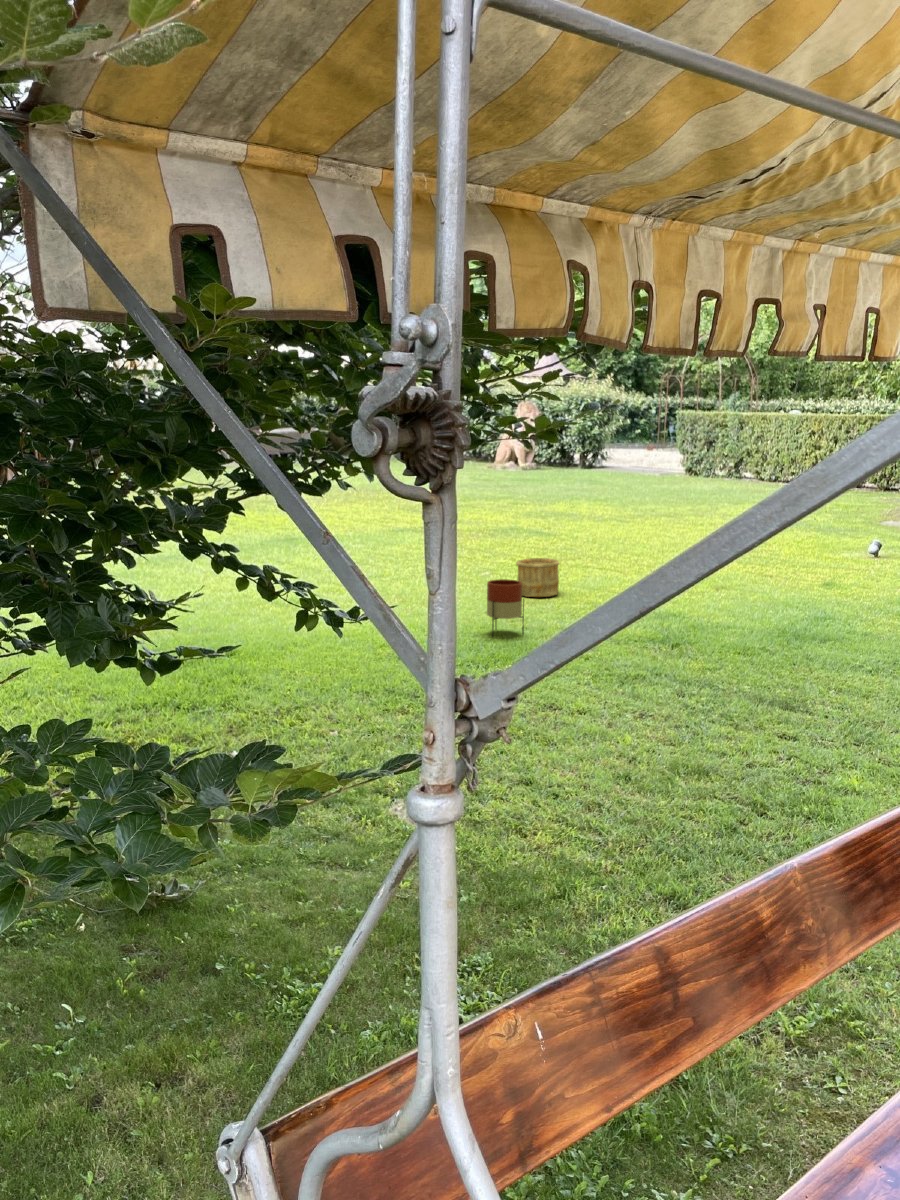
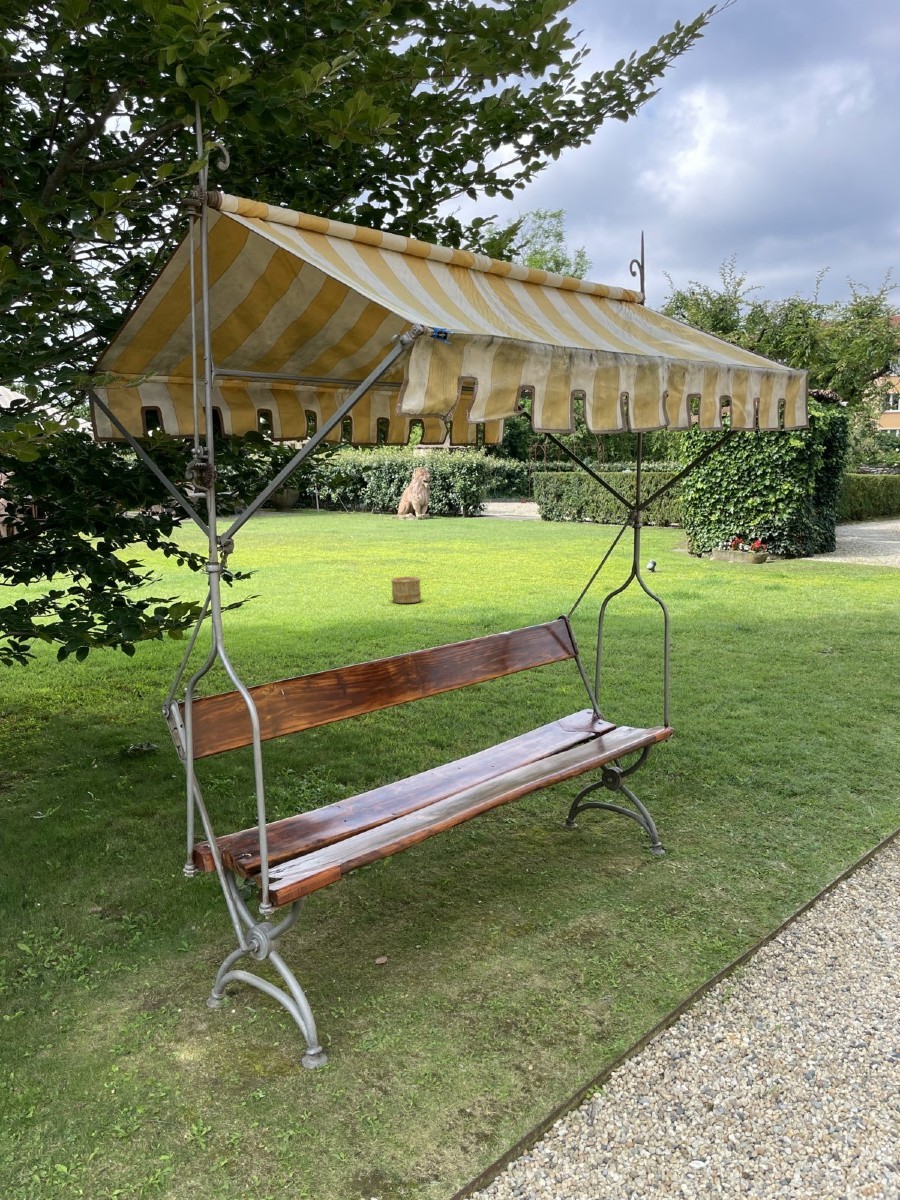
planter: present [487,579,524,636] -> none [364,589,390,628]

